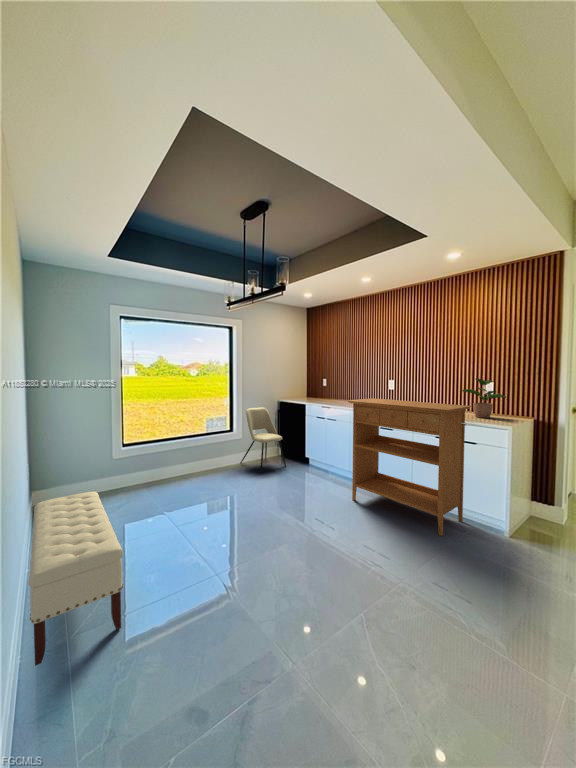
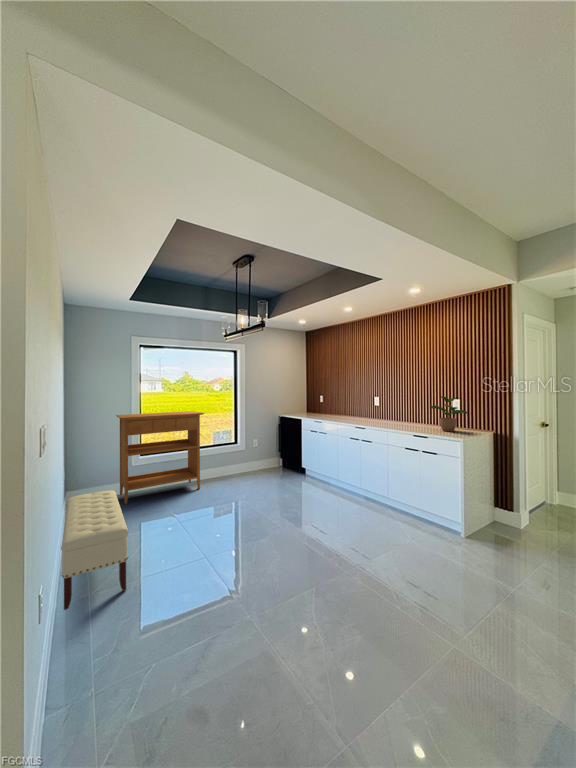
console table: present [347,398,471,536] -> present [116,411,204,504]
dining chair: present [240,407,286,472] -> none [243,422,284,481]

